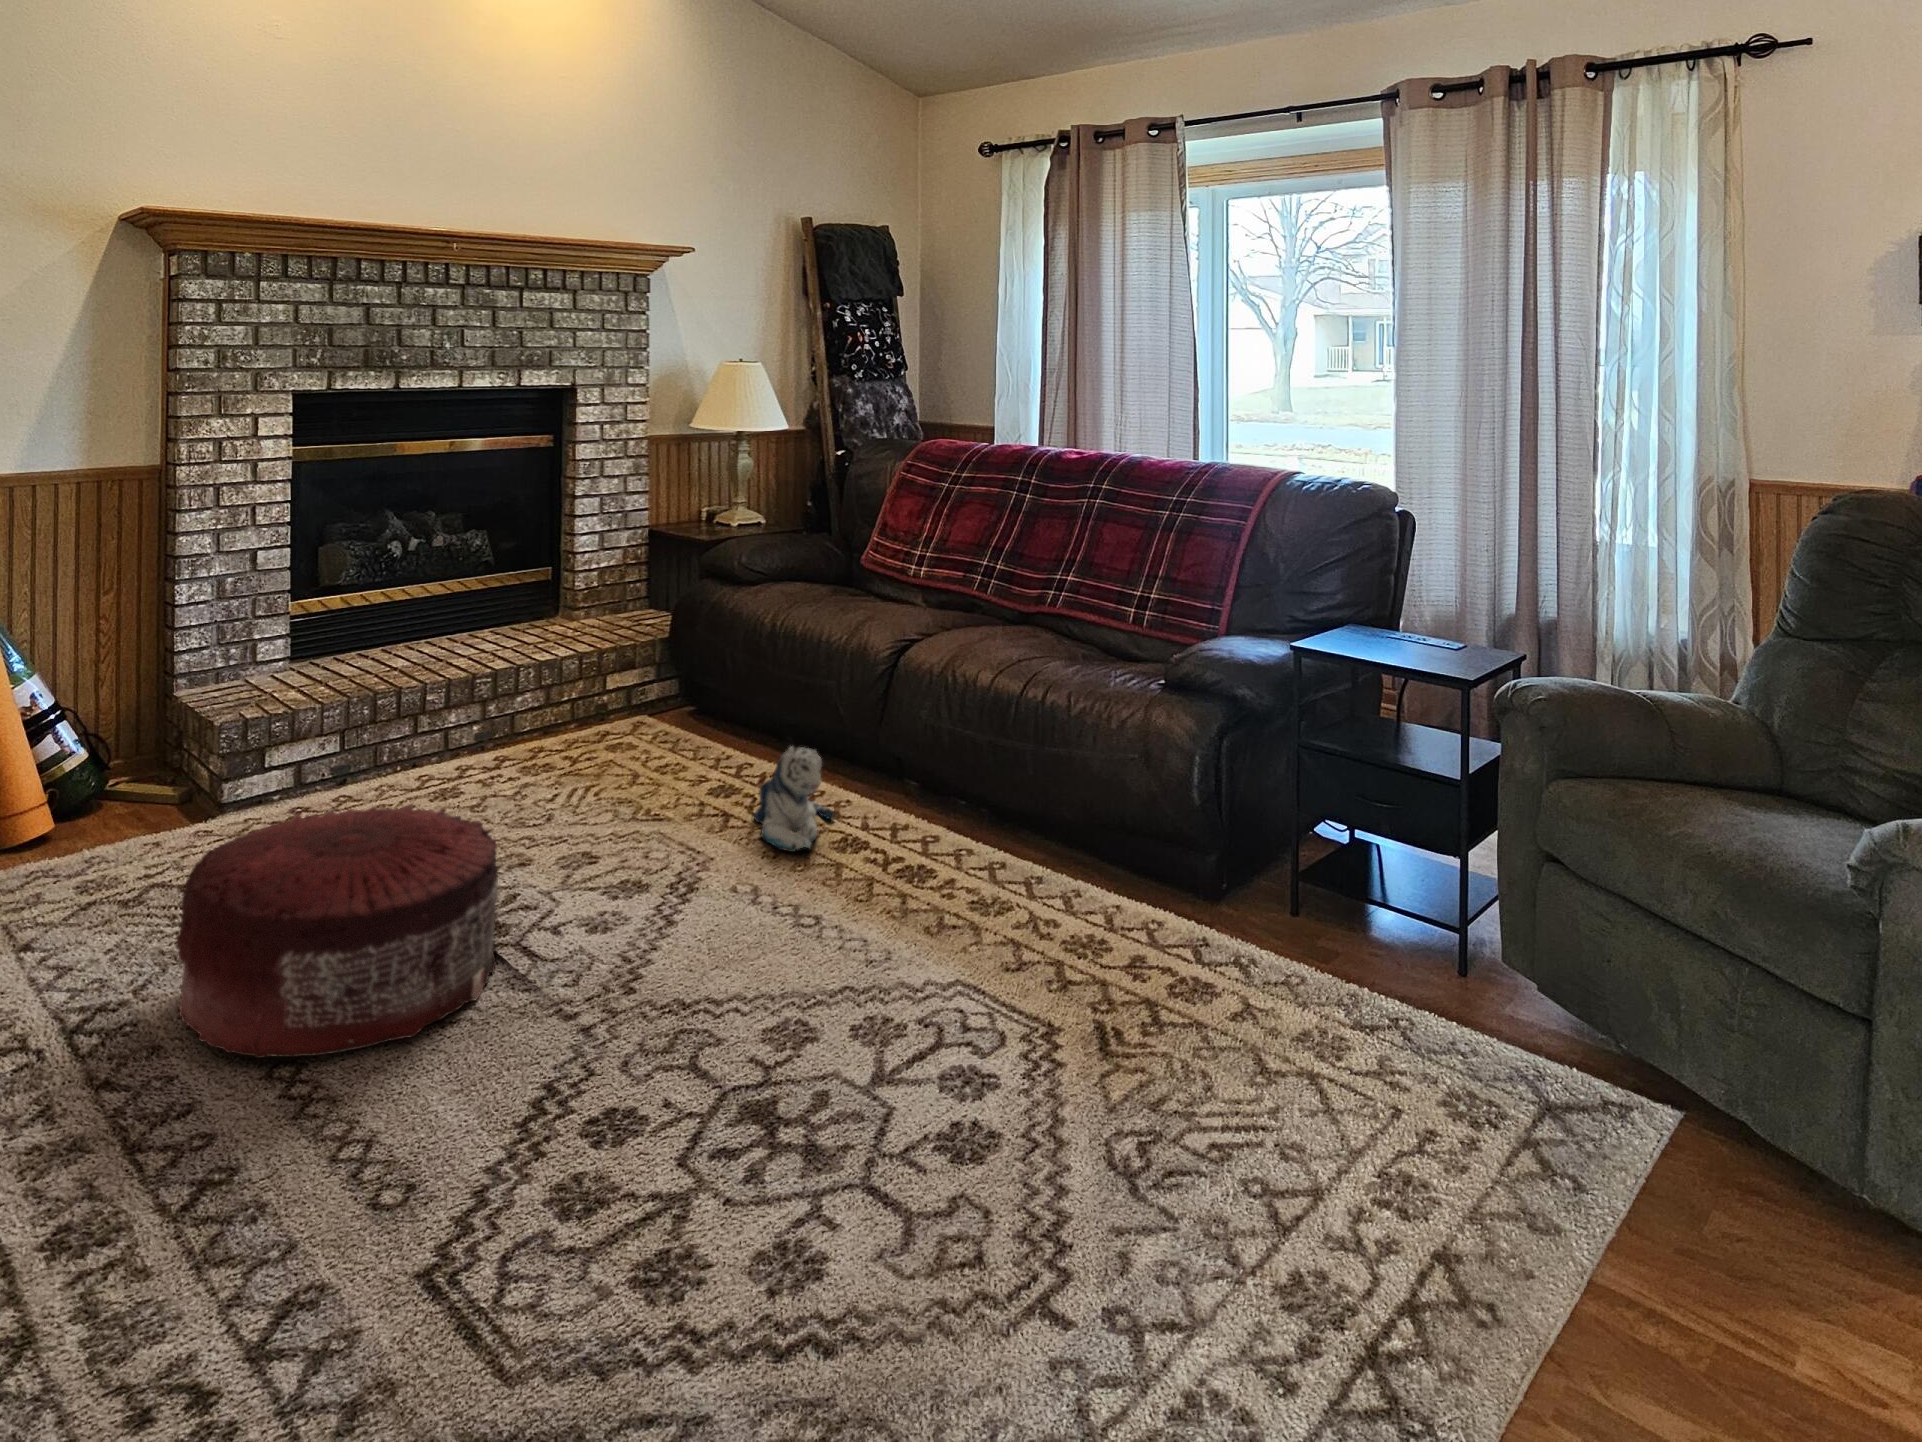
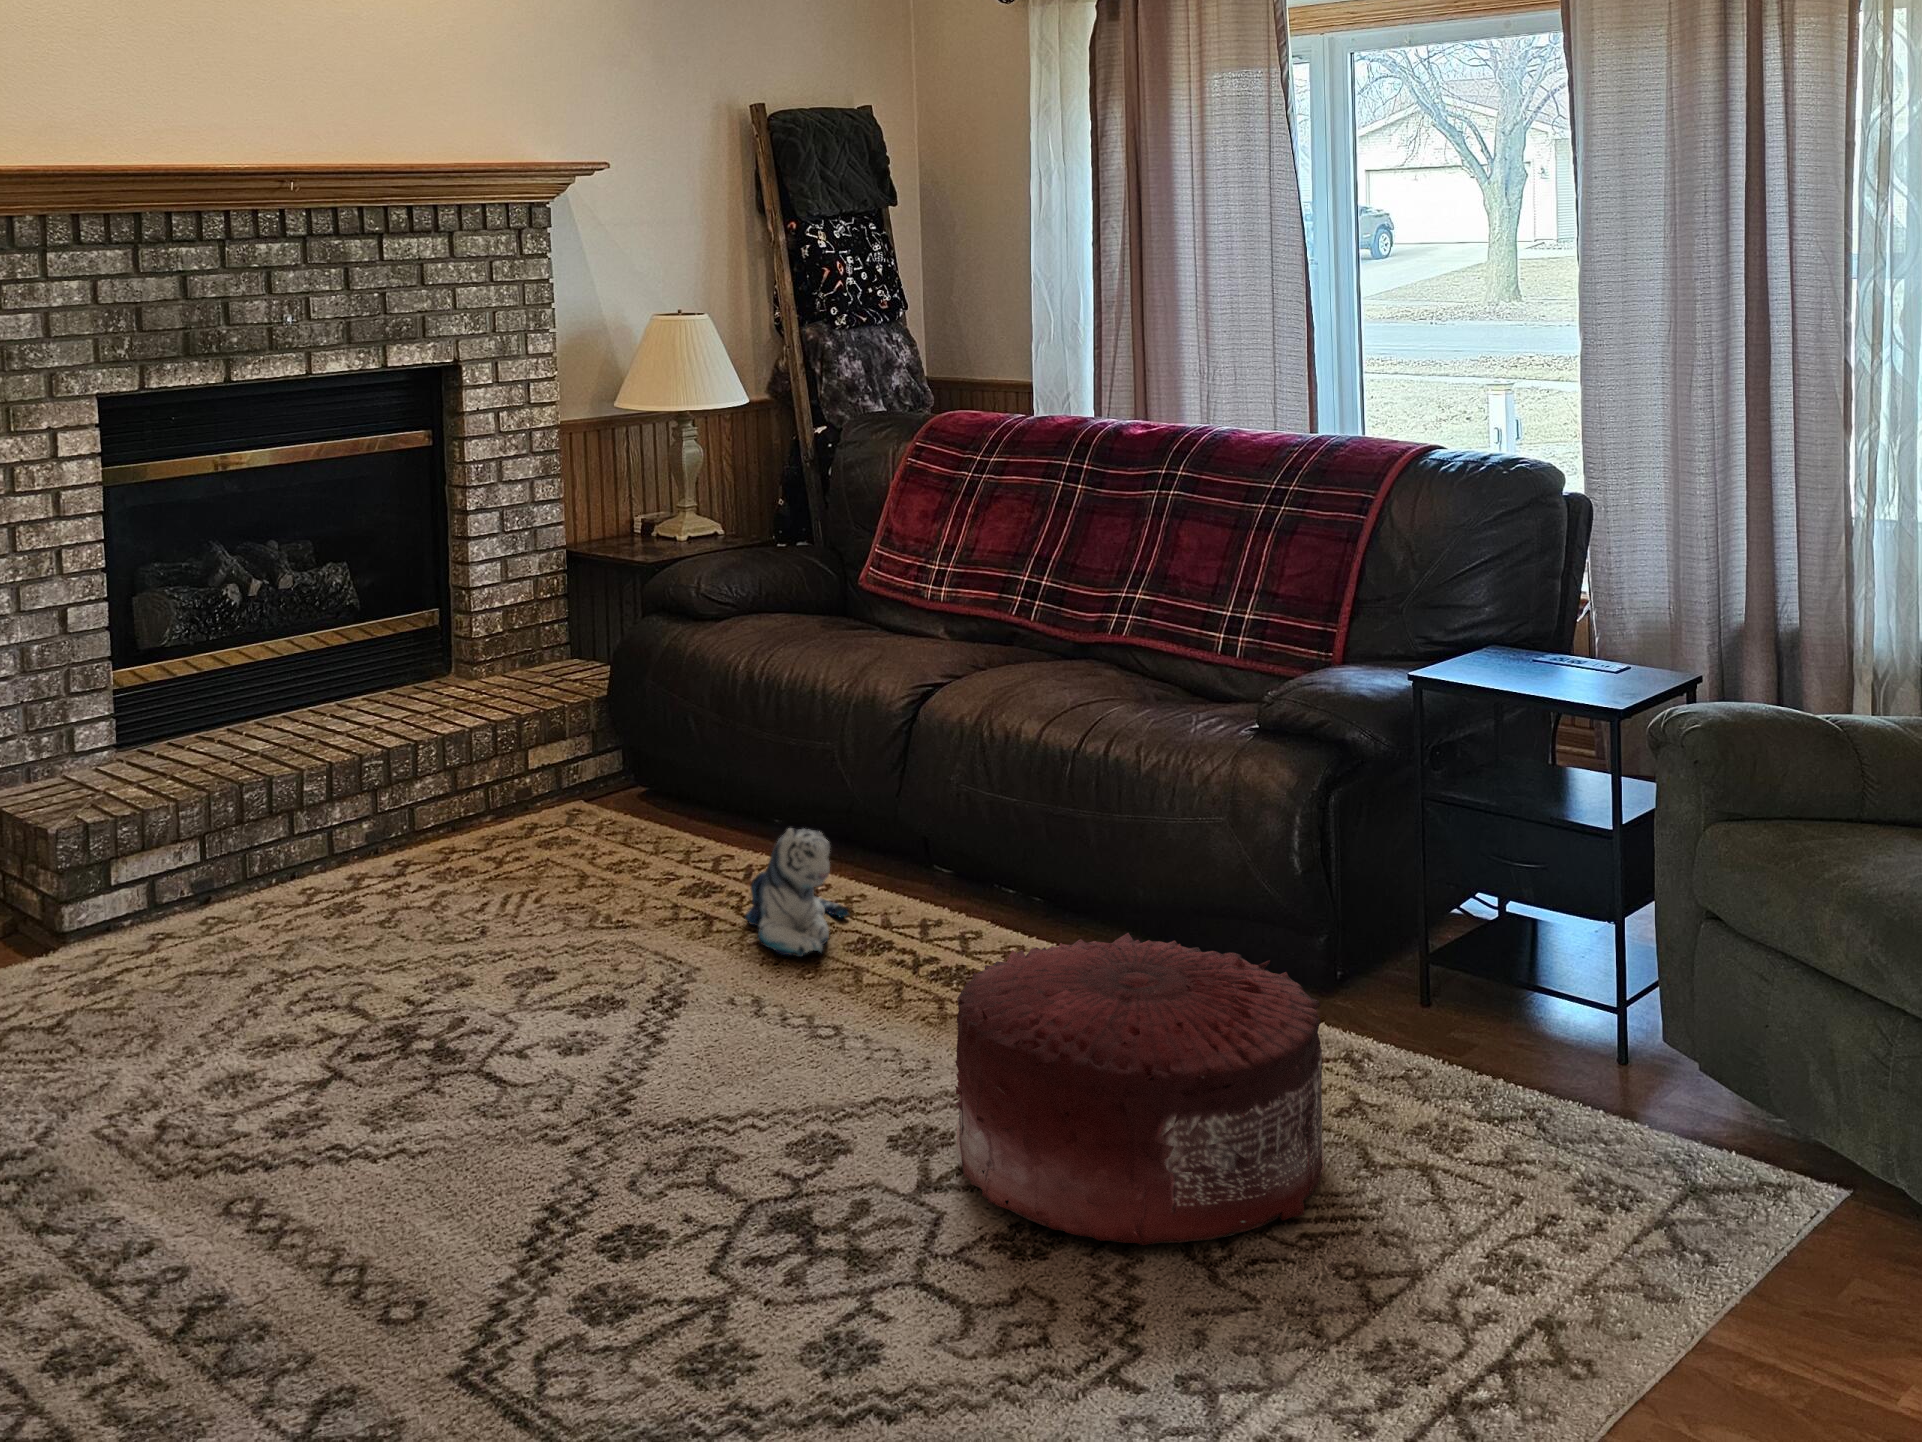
pouf: present [176,804,498,1058] -> present [955,933,1325,1245]

